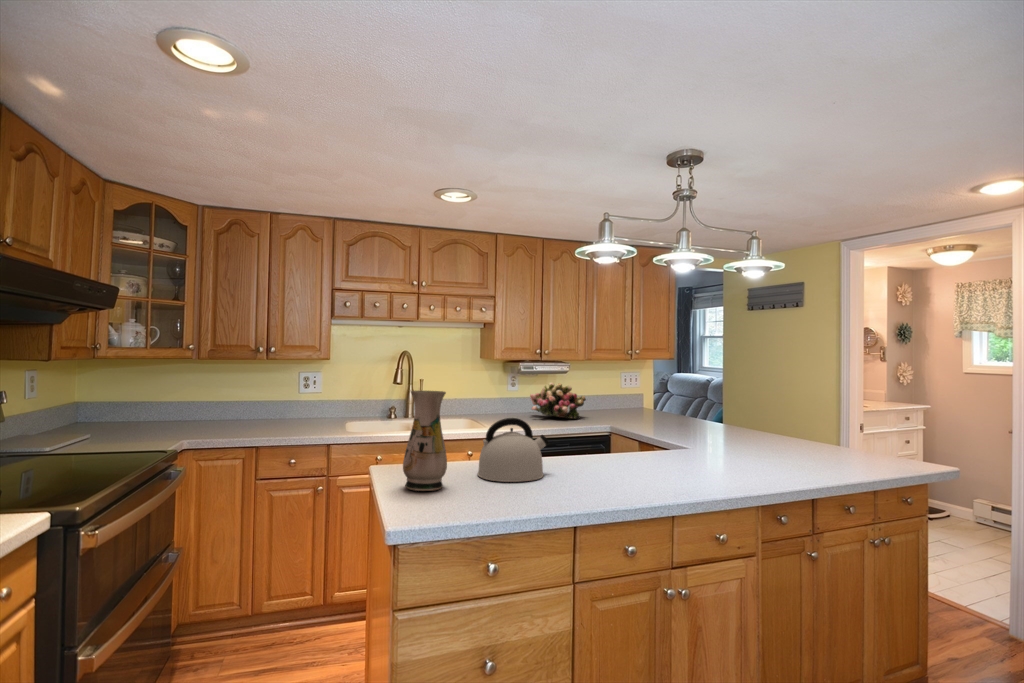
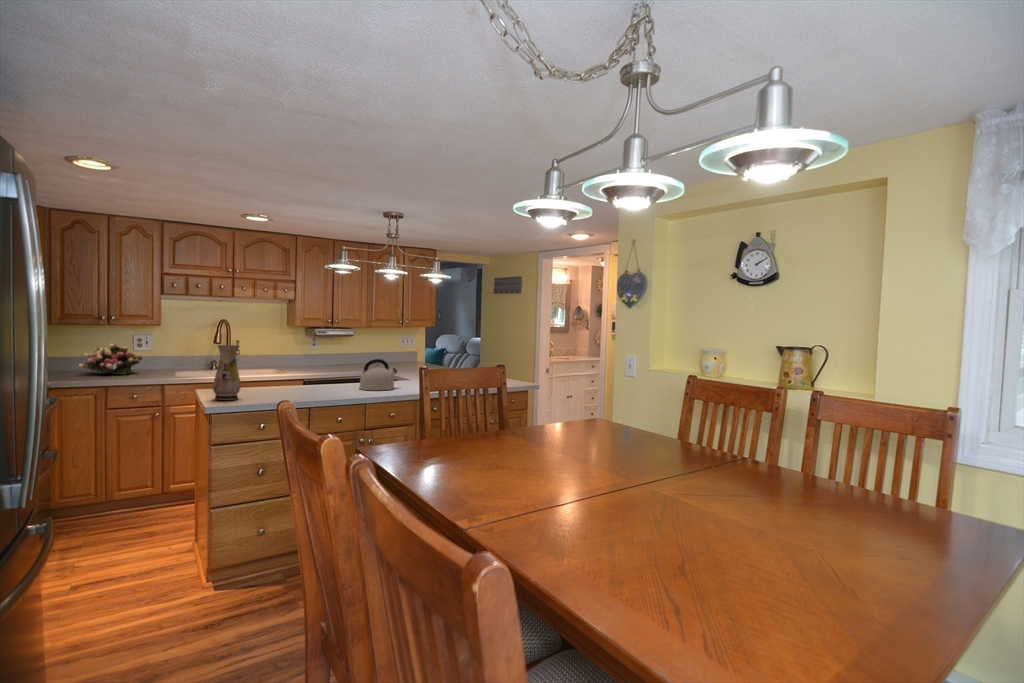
flower arrangement: present [530,382,586,419] -> present [79,343,142,375]
kettle: present [478,418,549,482] -> present [359,359,397,390]

